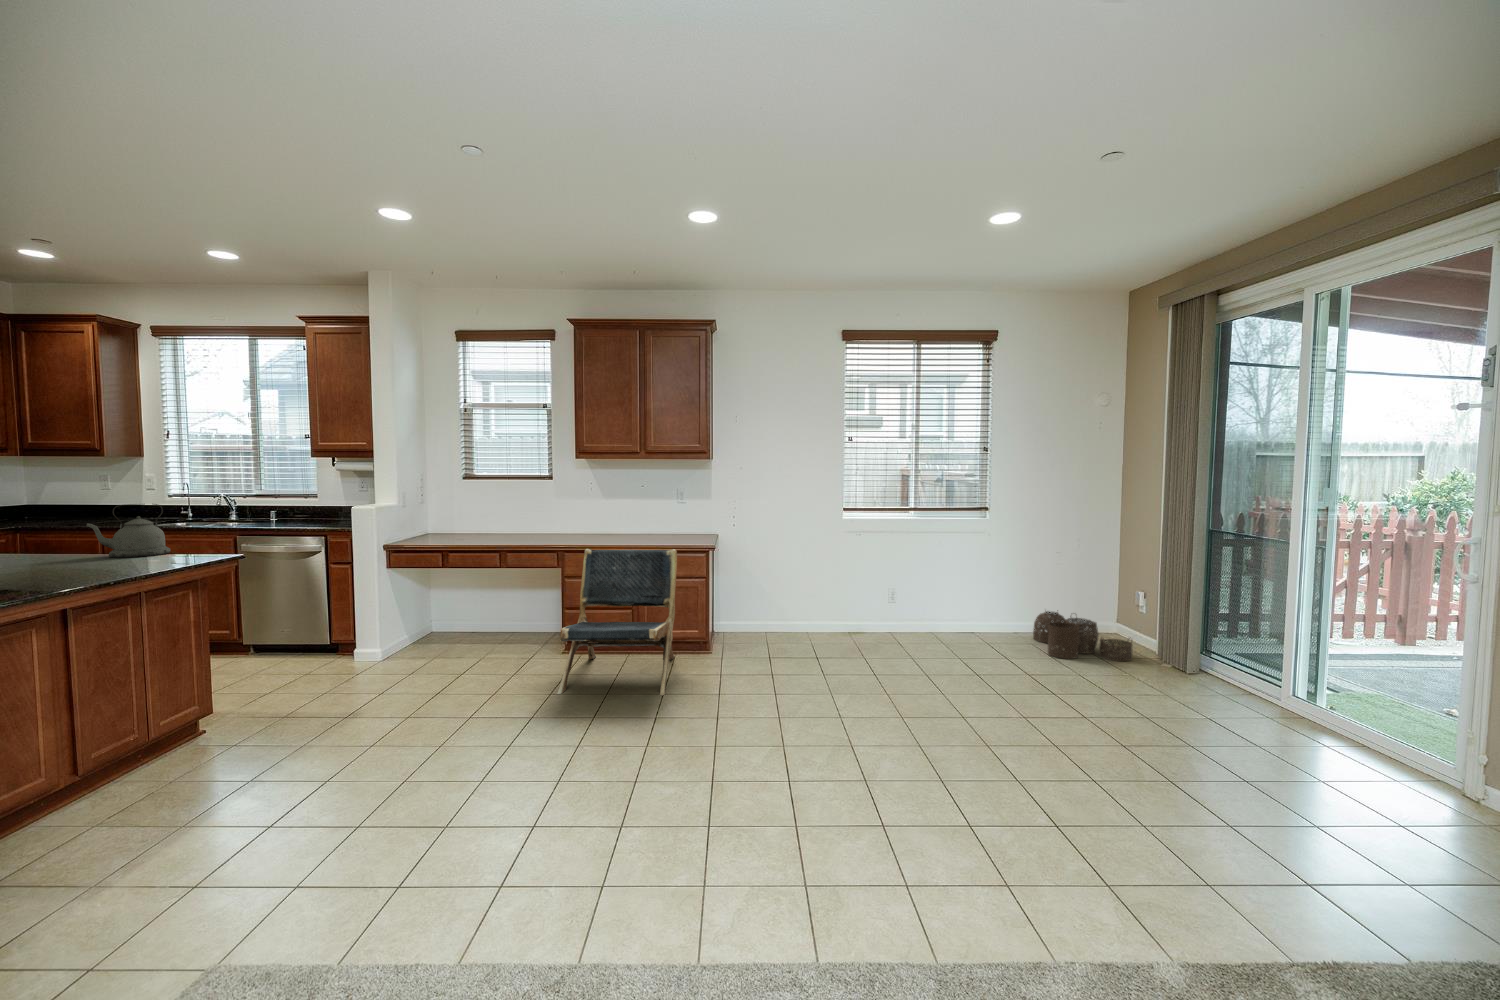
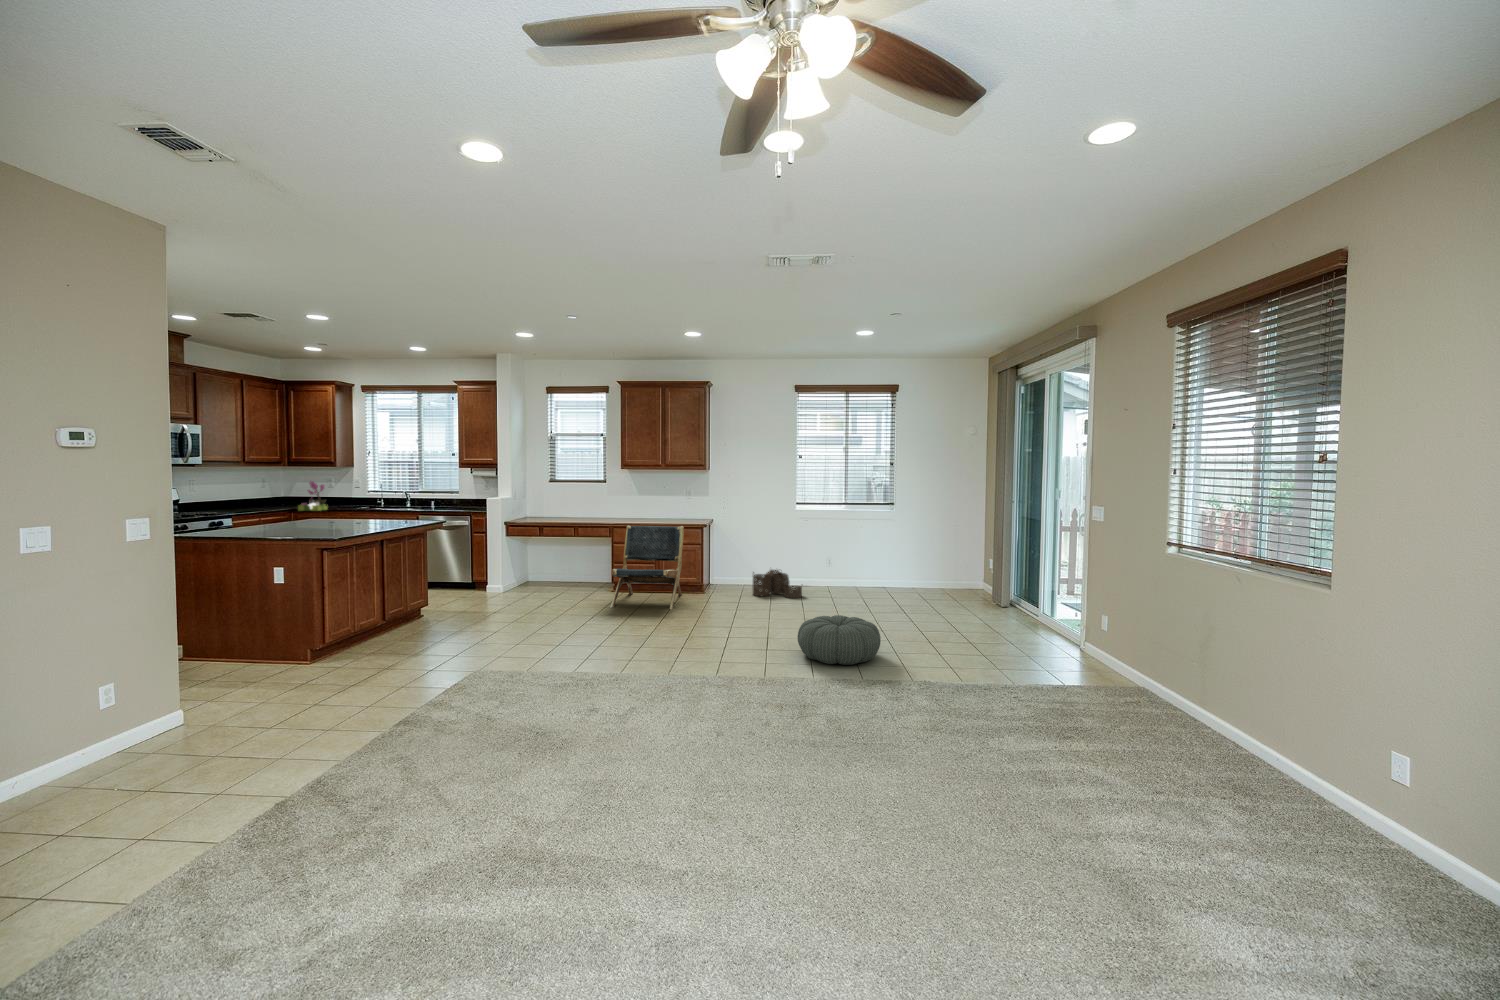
flower arrangement: none [38,478,98,529] -> present [298,481,328,511]
kettle: present [86,504,170,558] -> none [369,494,406,522]
woven basket: present [1033,611,1133,661] -> present [752,570,802,598]
pouf: none [951,747,1145,887] -> present [798,615,881,665]

